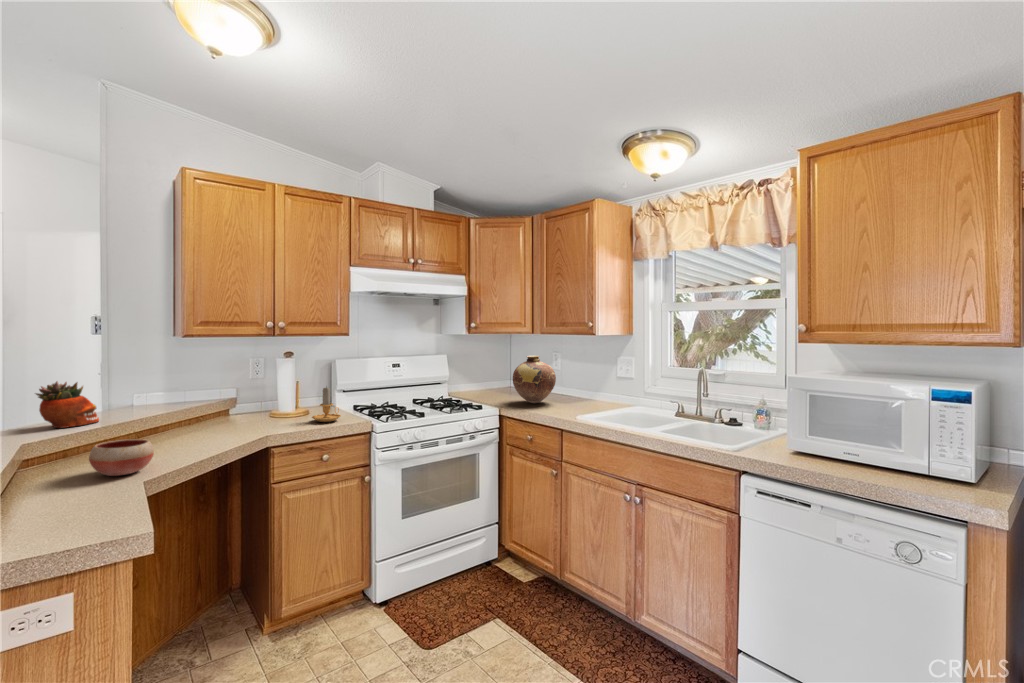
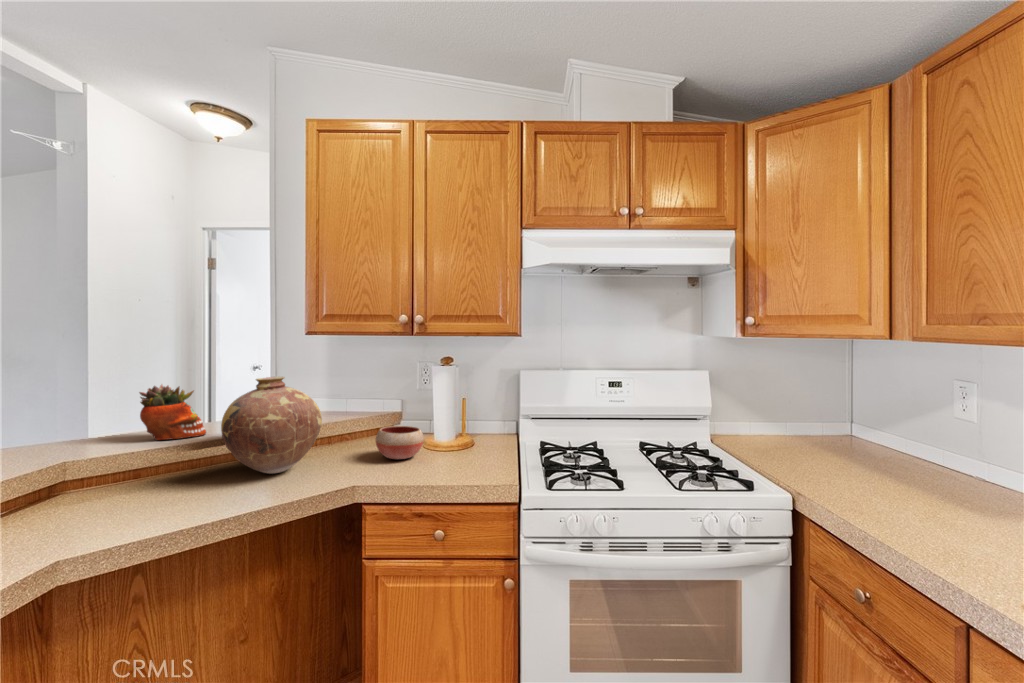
vase: present [513,356,556,403] -> present [221,376,322,474]
candle: present [312,387,341,422] -> none [444,413,492,471]
bowl: present [89,439,154,476] -> present [376,426,424,459]

